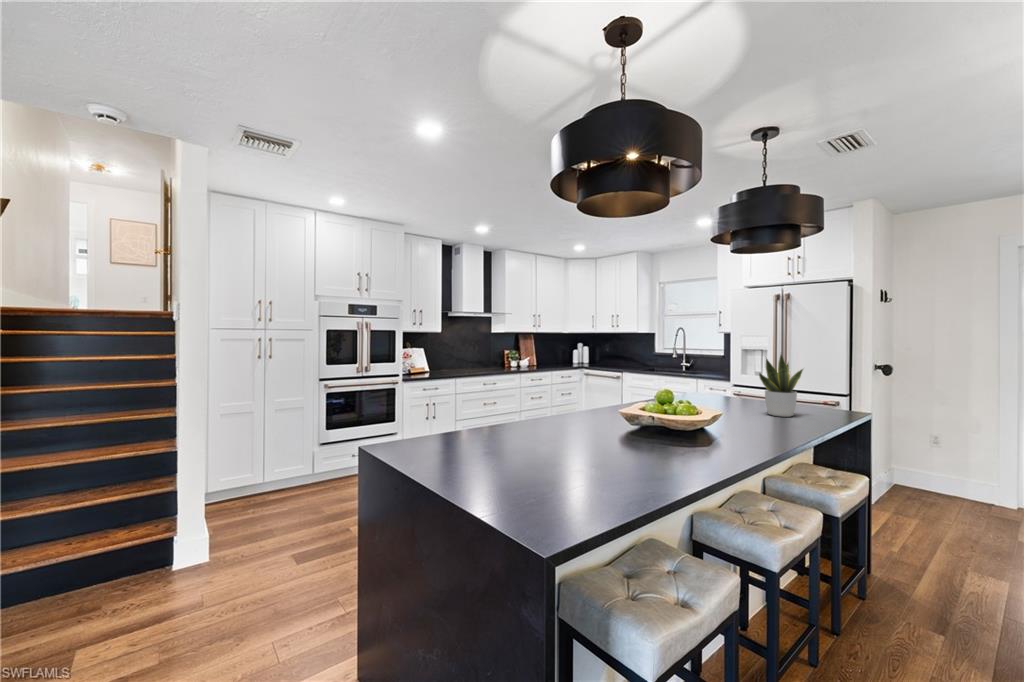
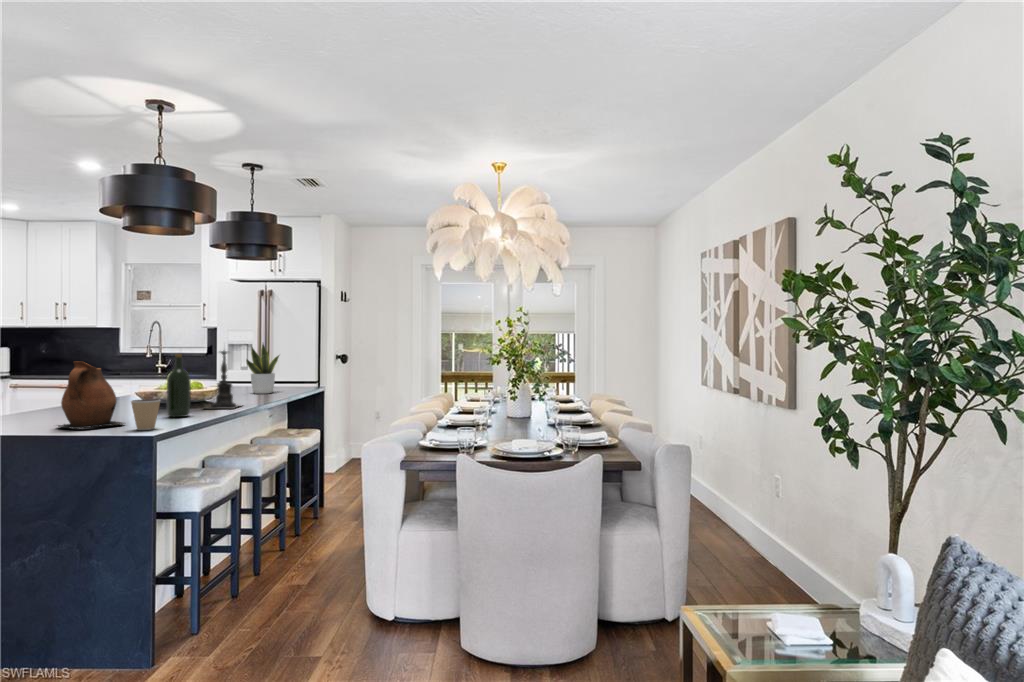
candle holder: none [696,358,755,450] -> present [206,350,239,409]
wine bottle: none [648,374,678,460] -> present [167,354,191,417]
ceramic pitcher: none [524,382,593,468] -> present [58,362,124,429]
coffee cup: none [586,442,624,490] -> present [131,399,160,430]

